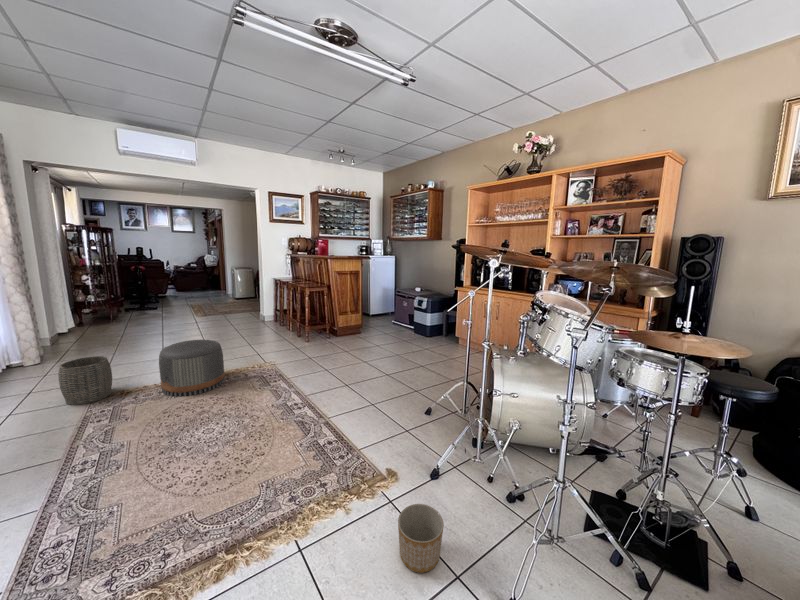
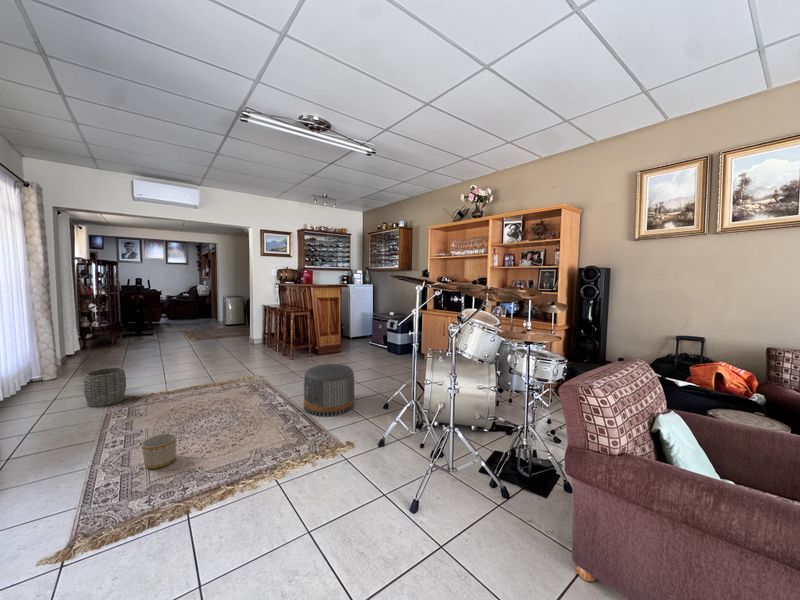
pouf: present [159,340,225,397] -> present [304,364,354,417]
planter: present [398,504,444,573] -> present [142,433,176,469]

